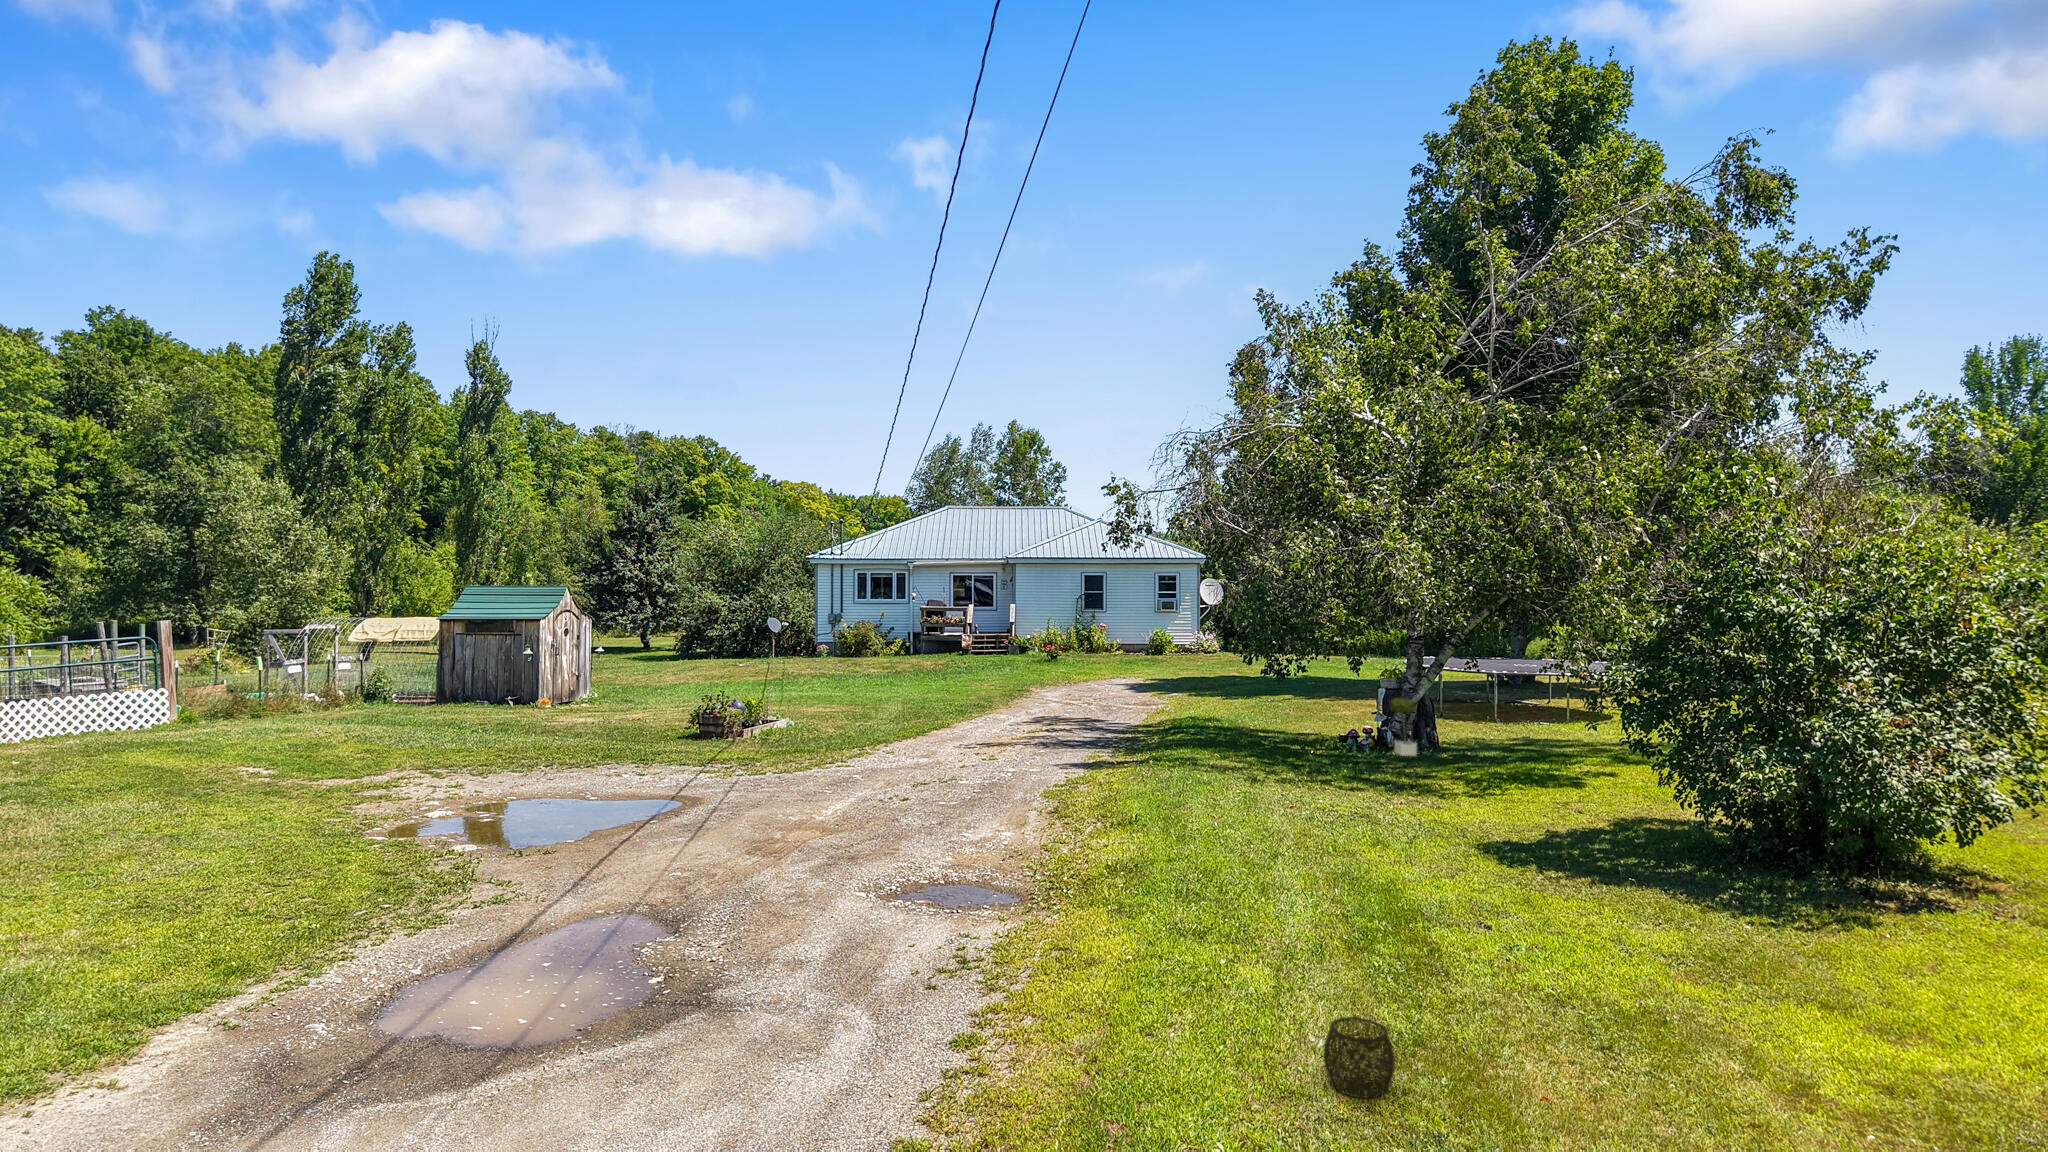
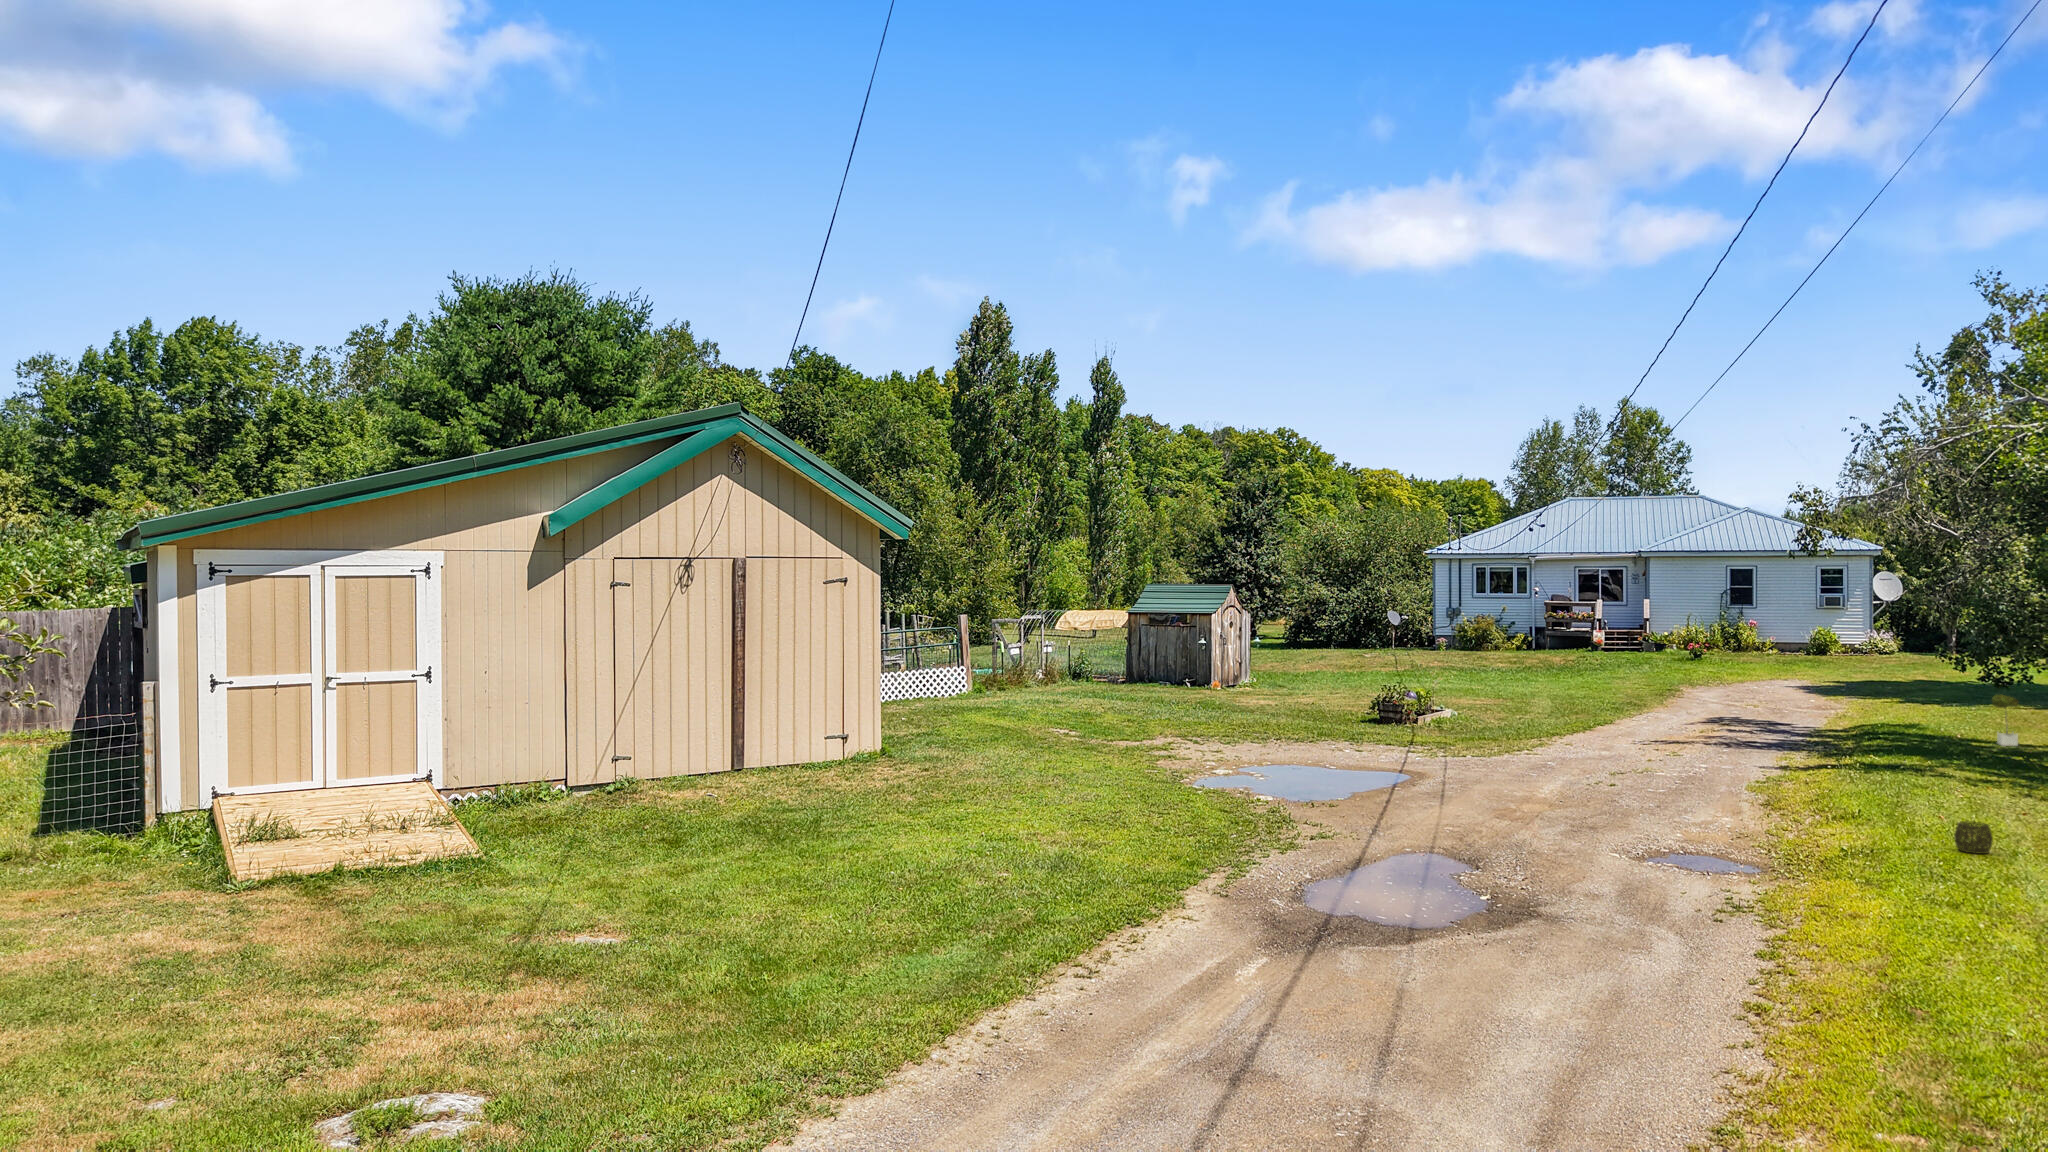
woven basket: present [1324,1017,1395,1098] -> present [1954,821,1993,854]

